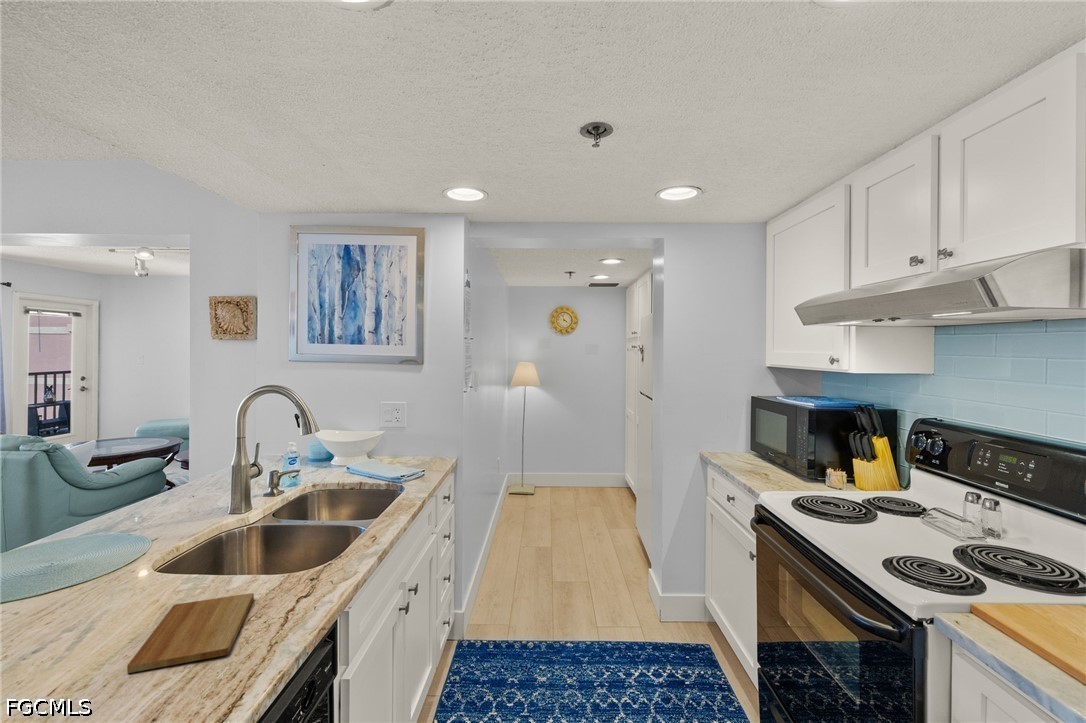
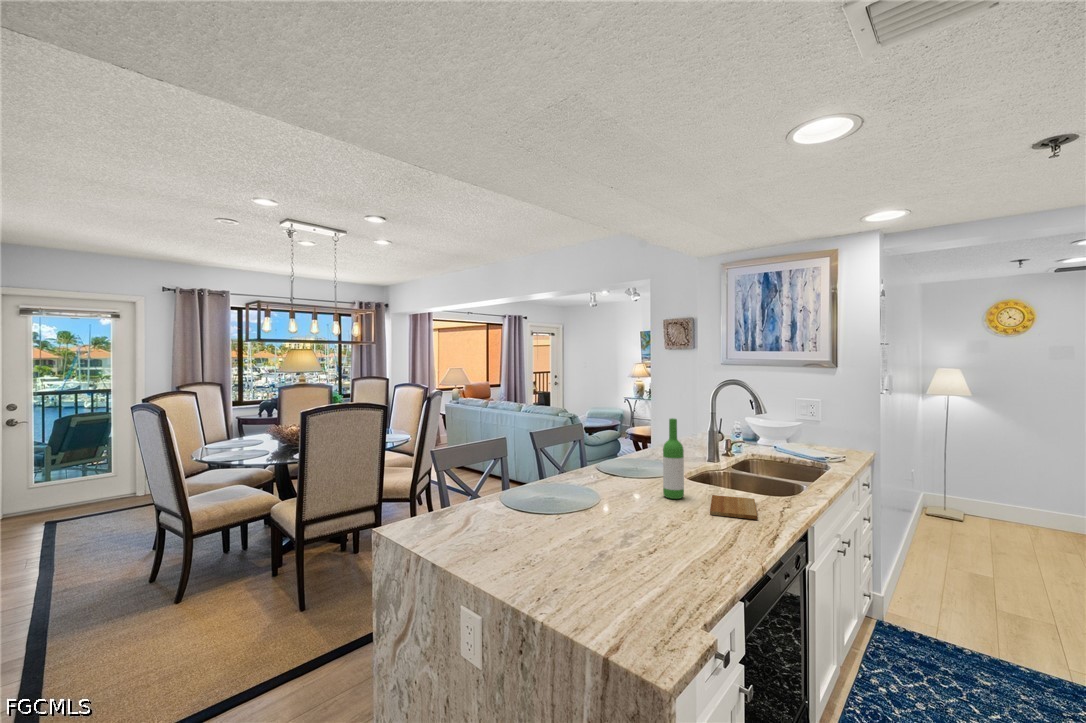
wine bottle: none [48,477,105,643] -> present [663,418,684,499]

